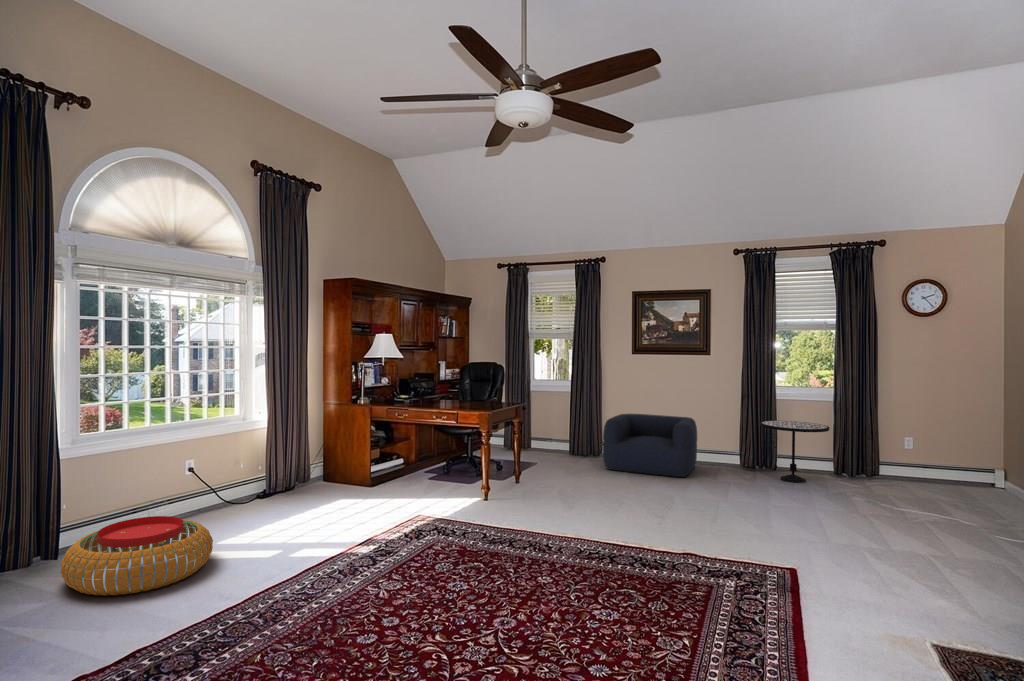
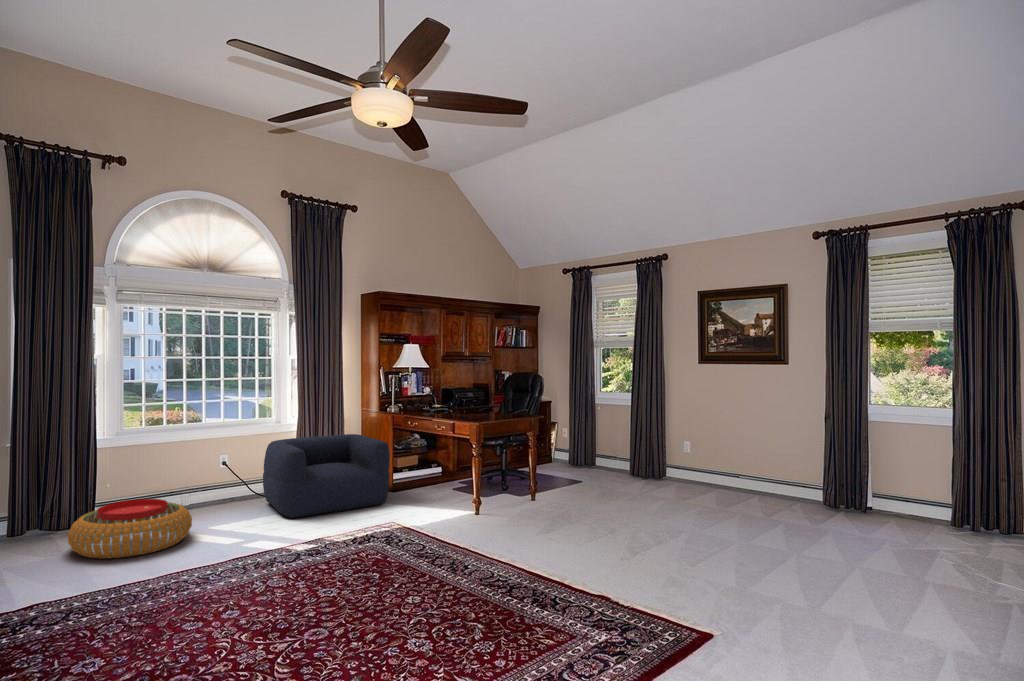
armchair: present [603,414,697,477] -> present [263,434,390,518]
side table: present [760,421,830,483] -> none [835,446,928,527]

